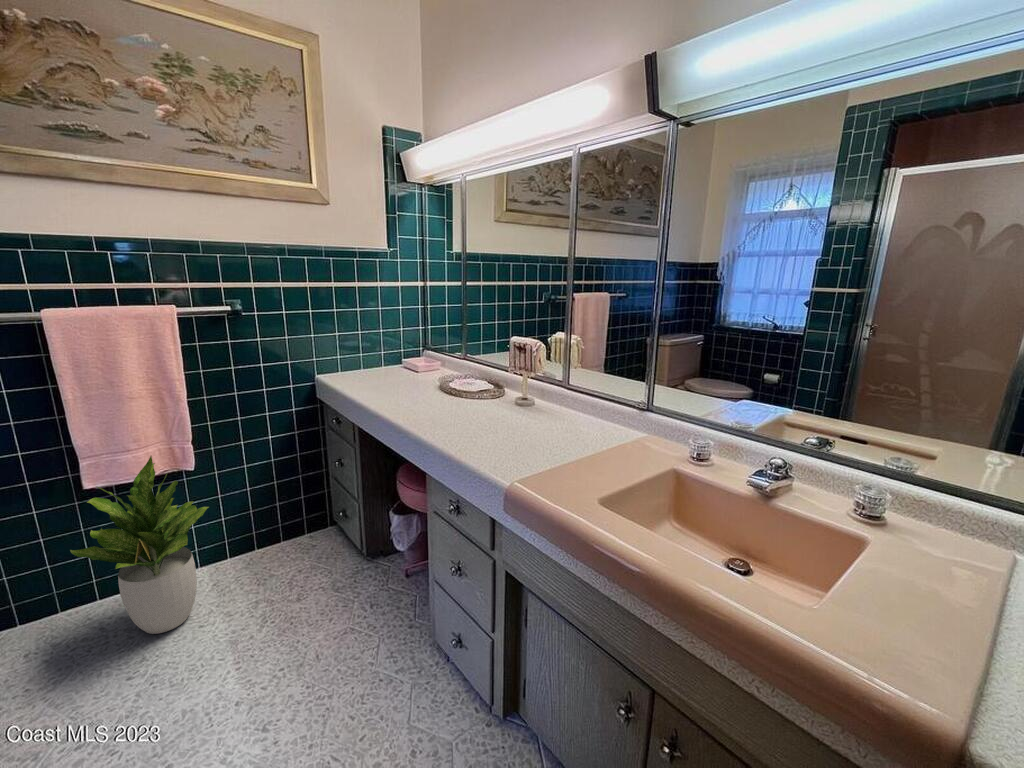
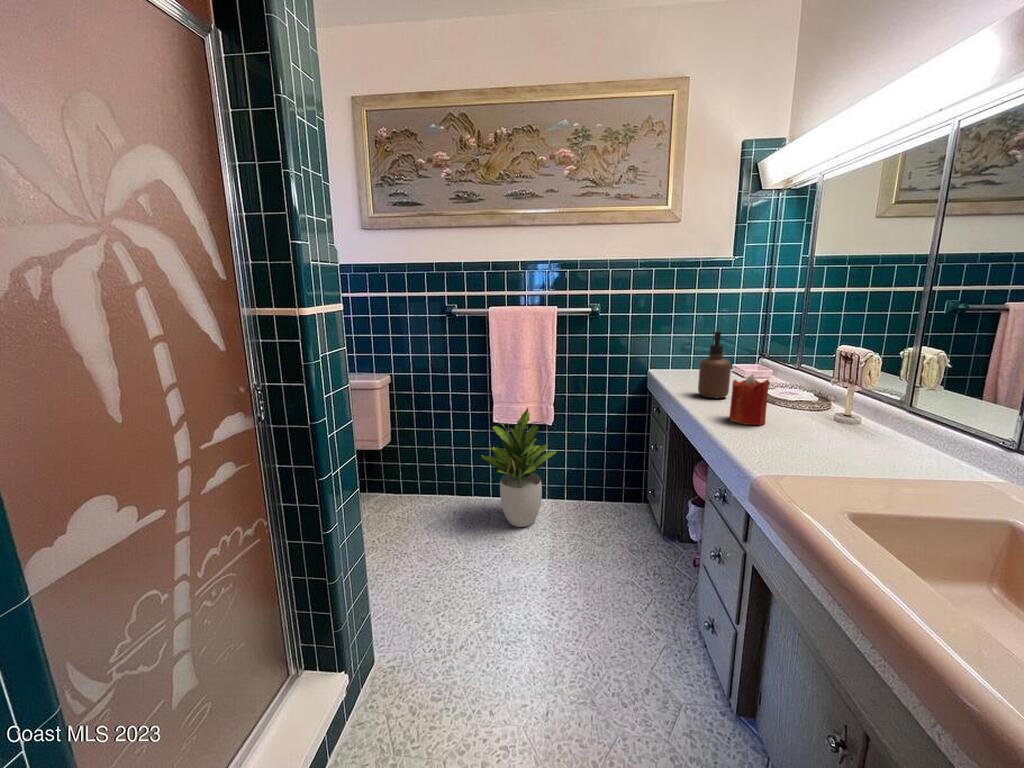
soap dispenser: none [387,332,418,402] -> present [698,331,731,398]
candle: none [434,376,466,427] -> present [729,374,770,425]

